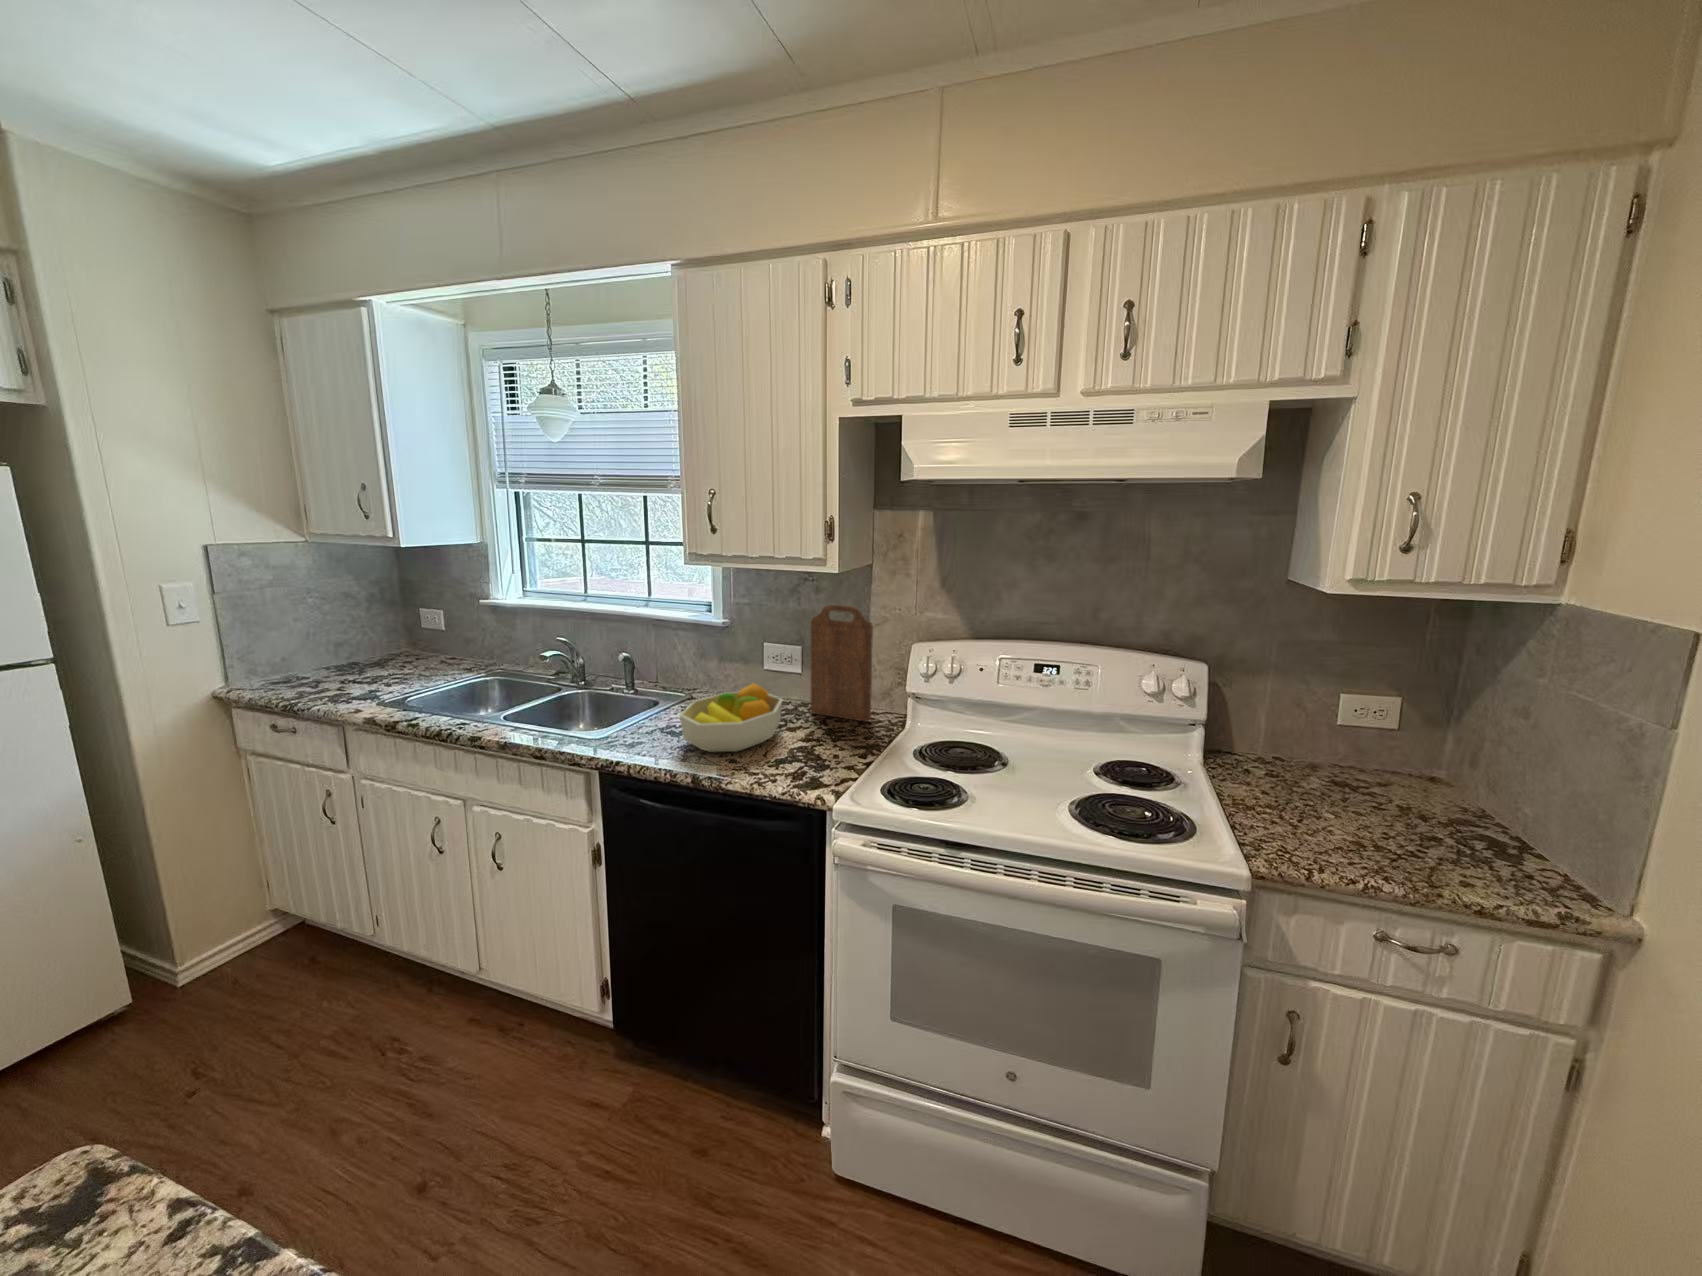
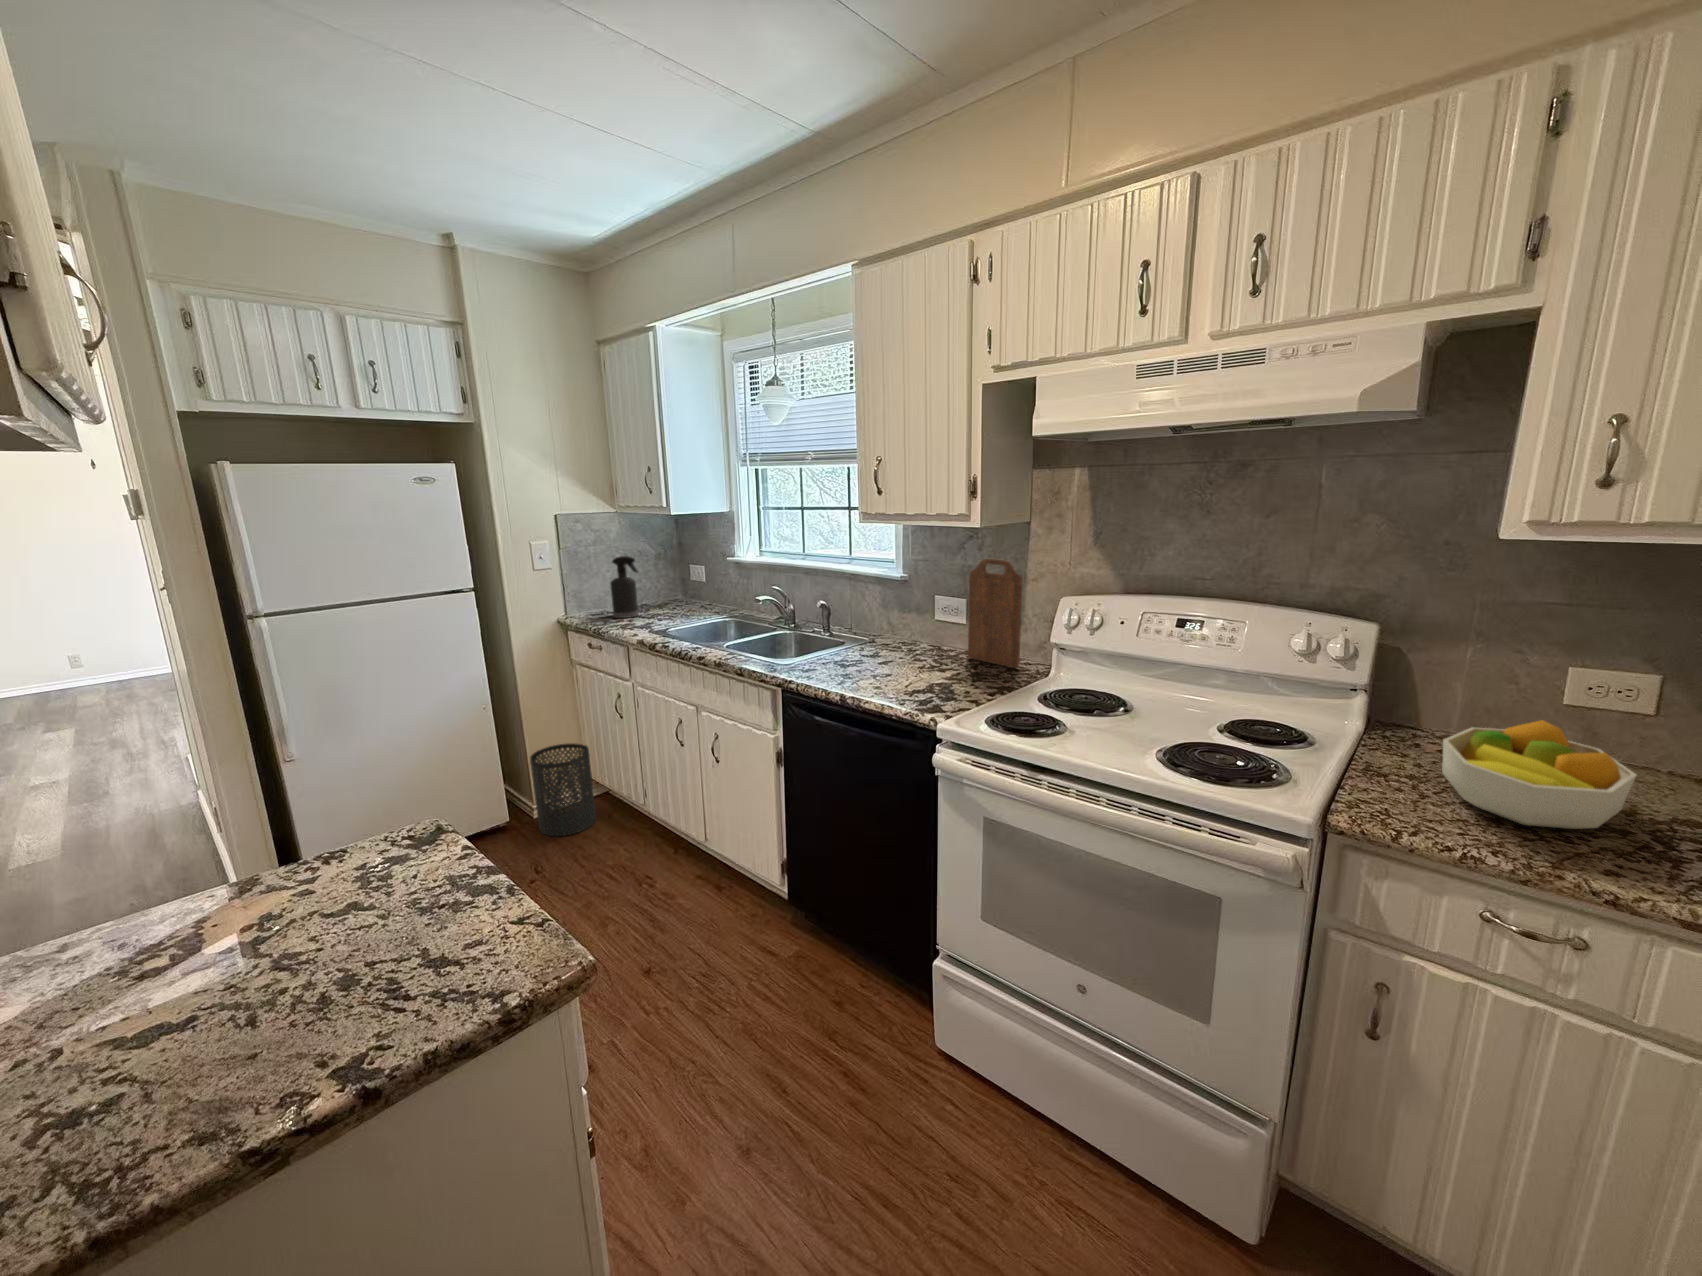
spray bottle: none [304,604,351,688] -> present [610,556,639,618]
fruit bowl: present [680,683,782,752] -> present [1442,720,1636,829]
trash can: none [173,867,291,1010] -> present [530,743,596,836]

